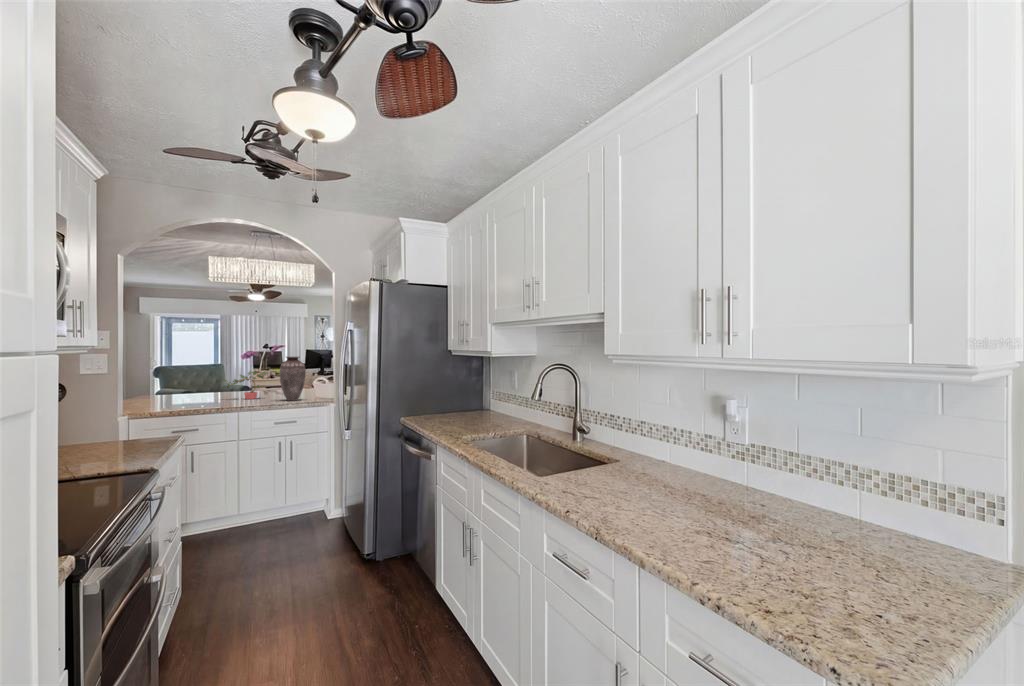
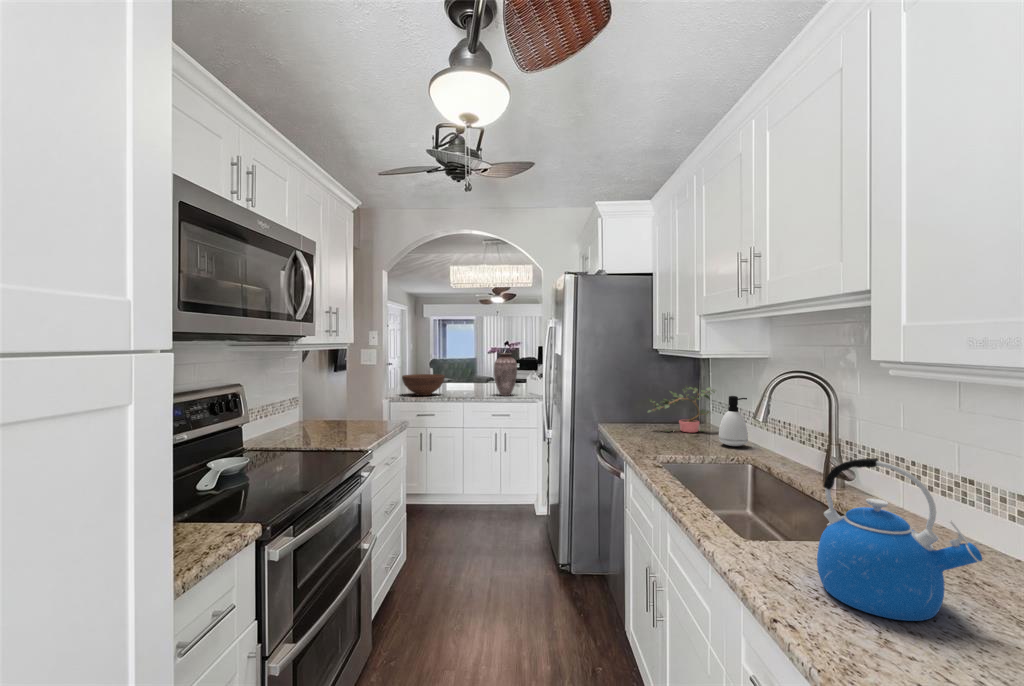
potted plant: present [223,371,266,399] -> present [647,386,715,432]
fruit bowl: none [166,380,221,404] -> present [402,374,445,396]
soap dispenser: none [503,386,524,426] -> present [719,396,748,446]
kettle: none [571,407,643,490] -> present [817,458,982,621]

